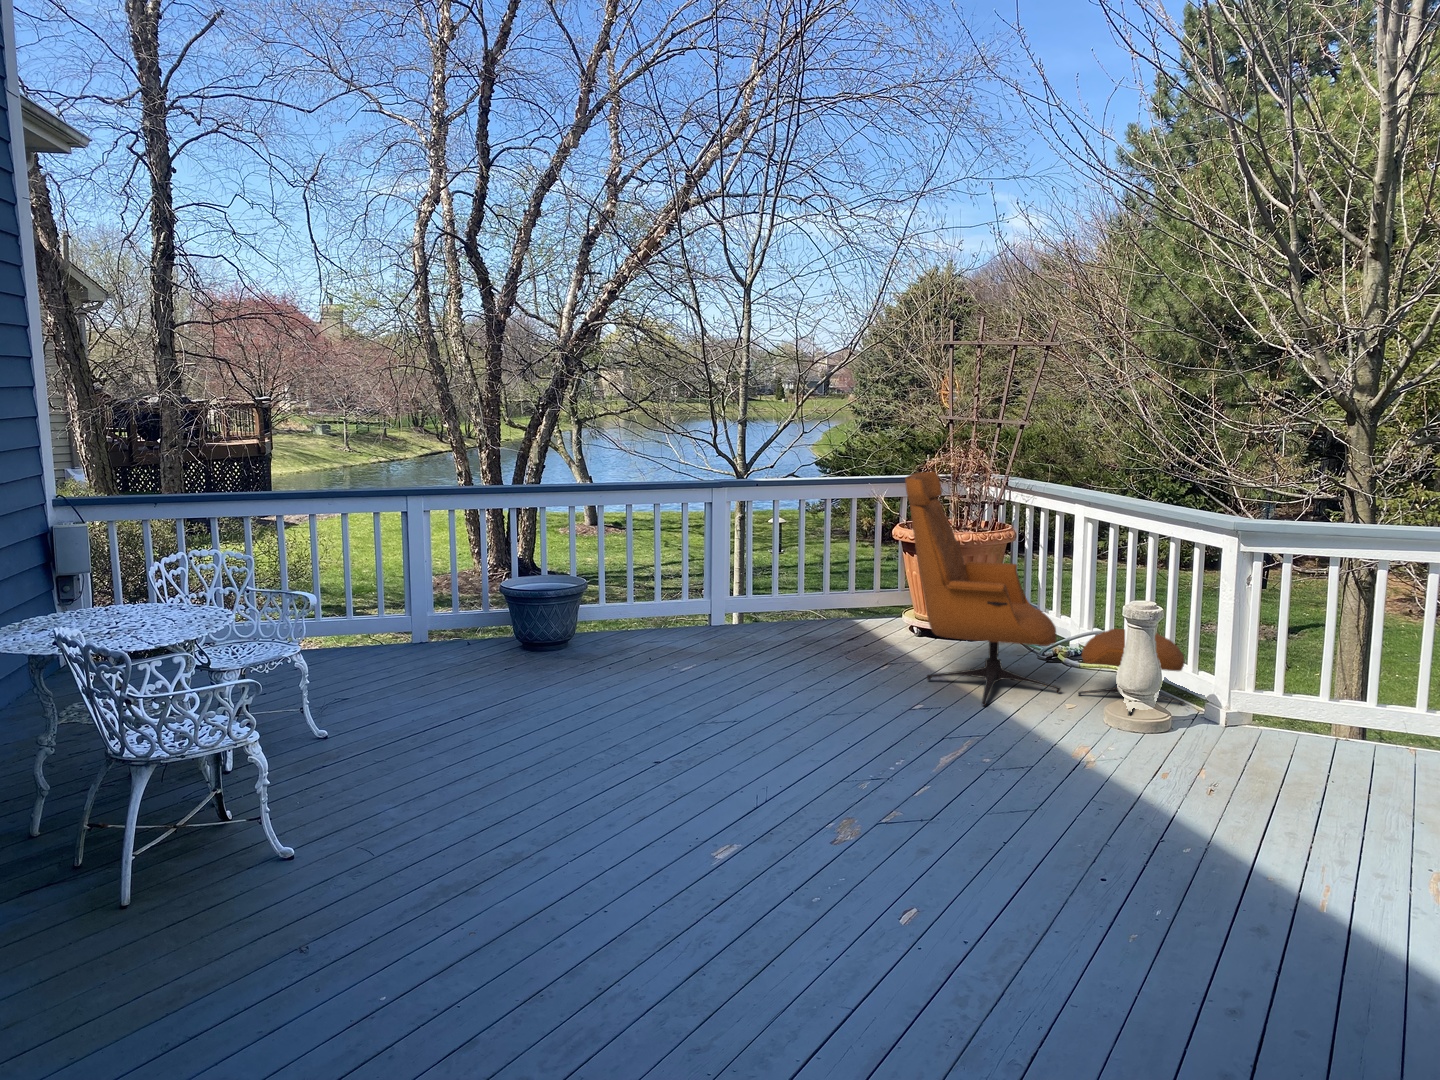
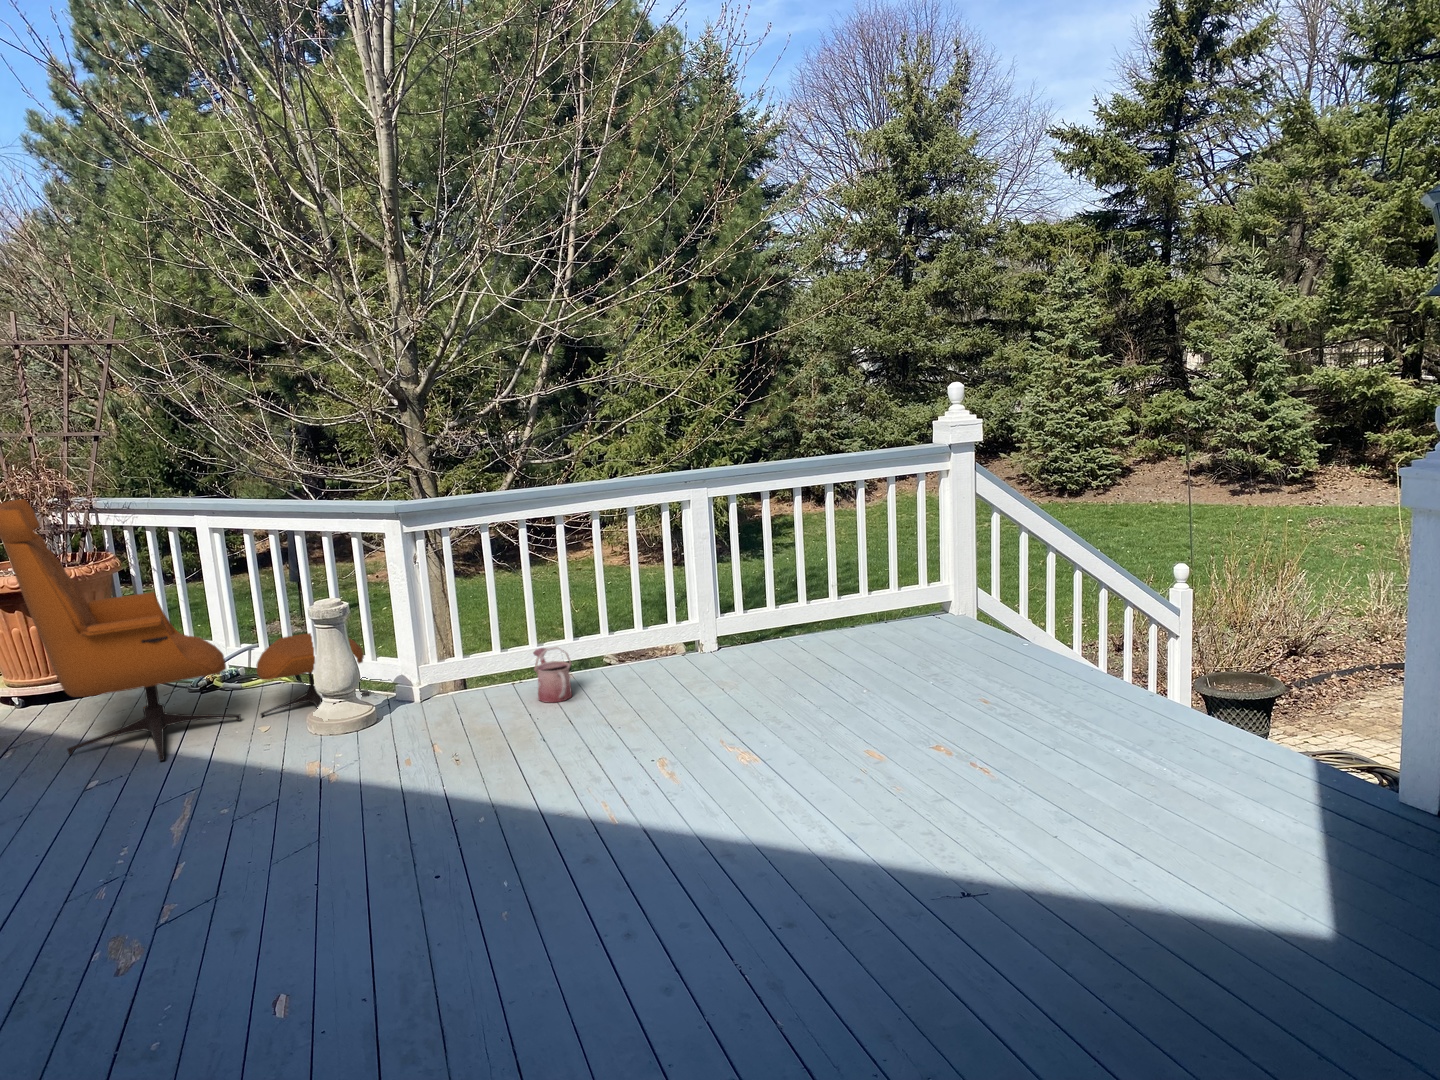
watering can: none [1358,708,1411,775] -> present [533,647,572,702]

